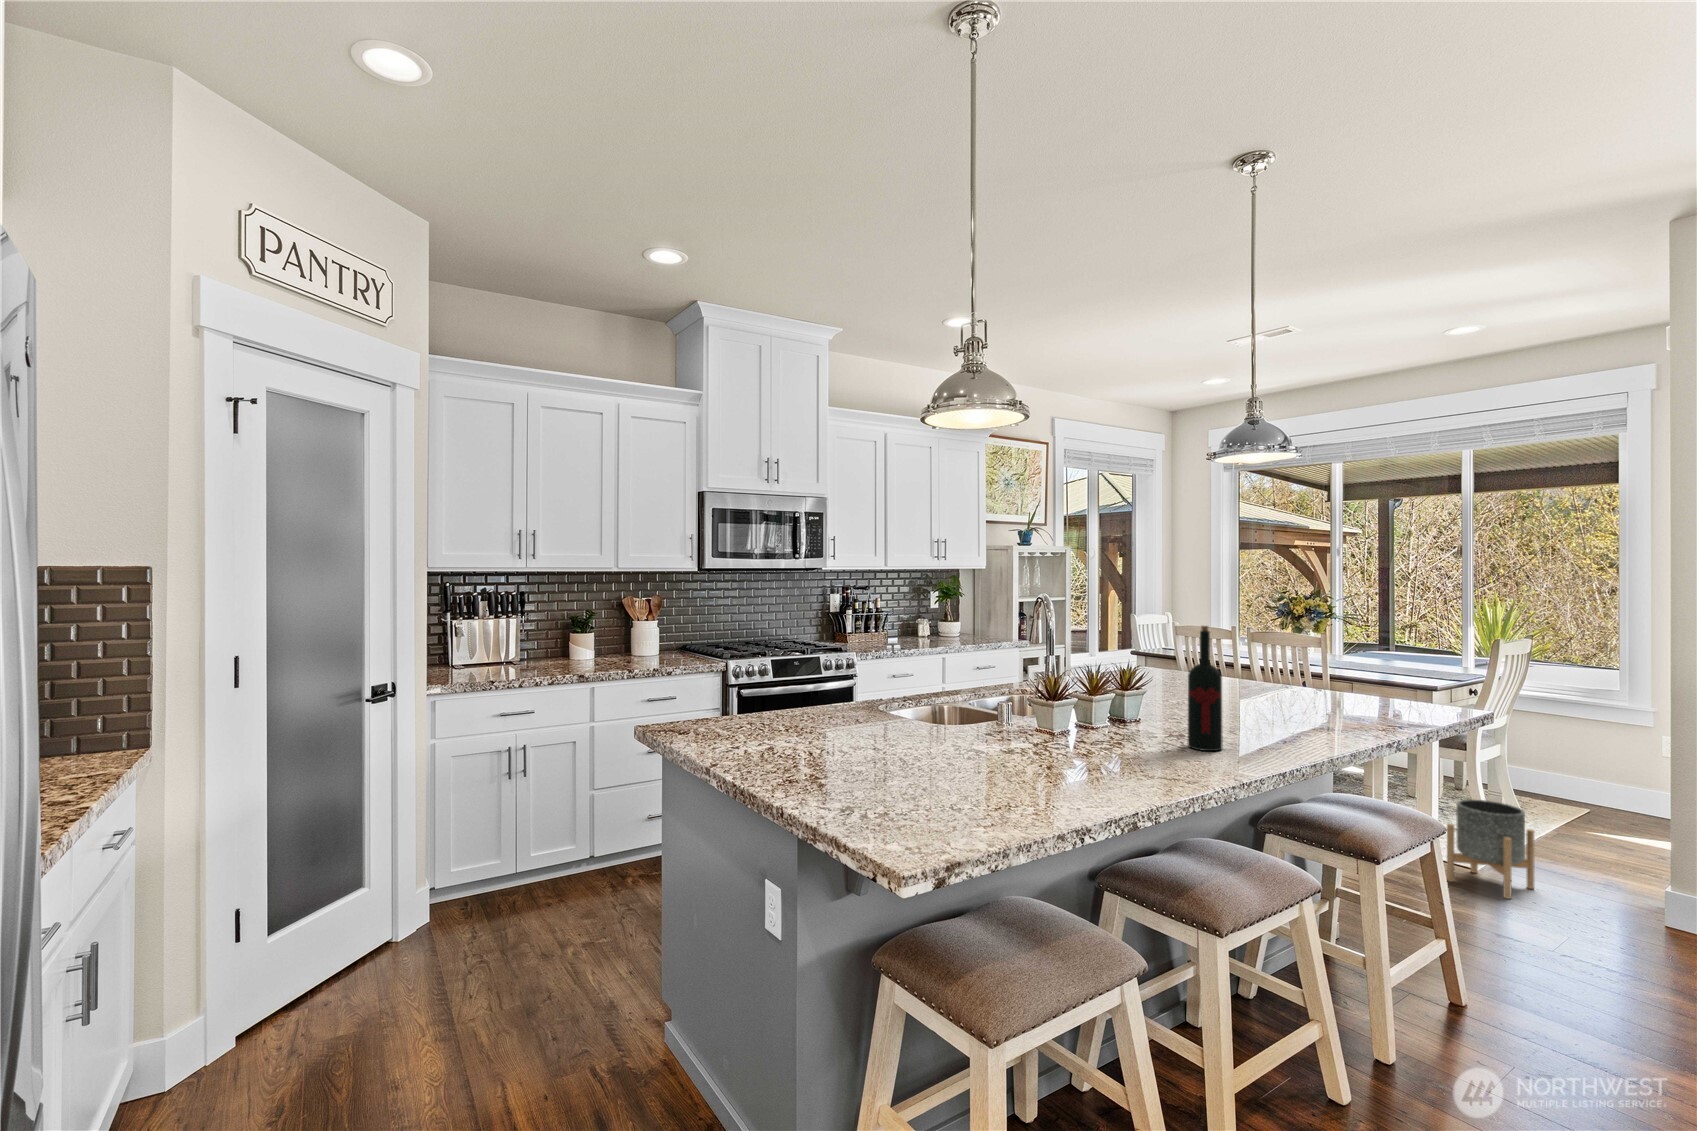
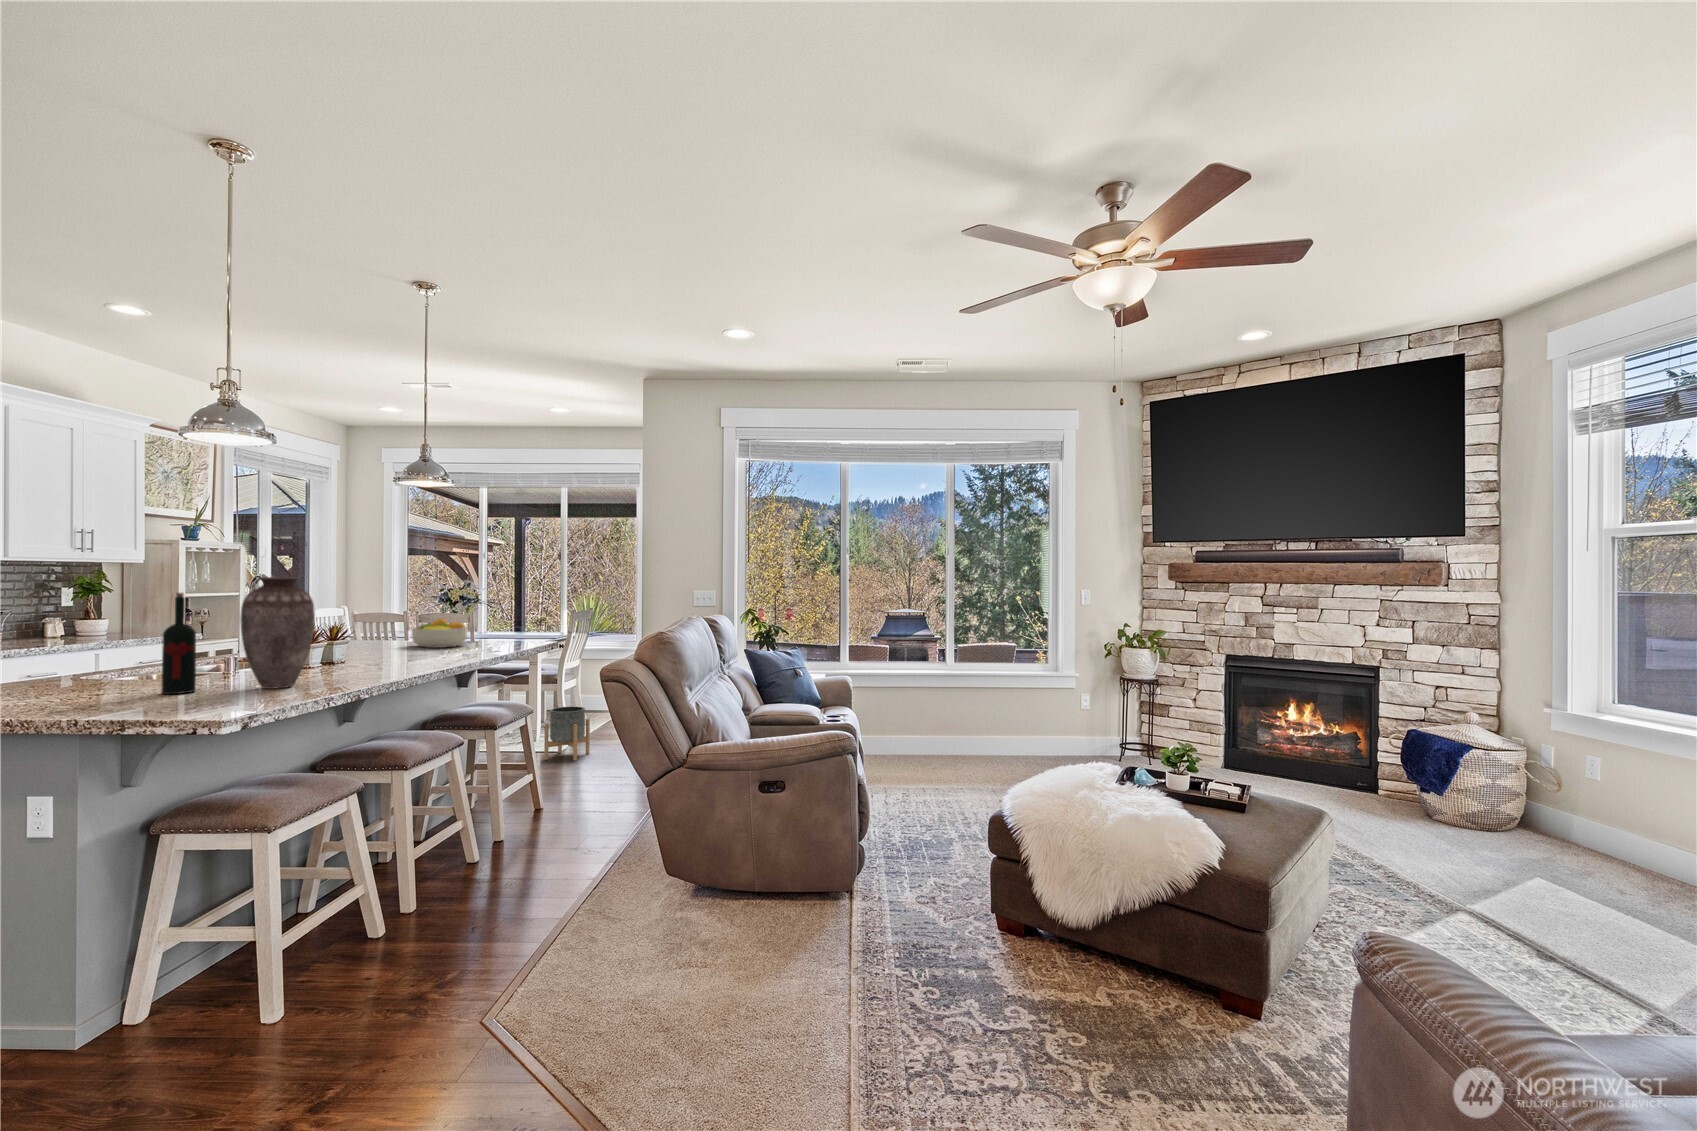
vase: none [984,610,1076,783] -> present [240,577,315,689]
wine bottle: present [1188,626,1223,751] -> present [162,593,196,694]
fruit bowl: none [1236,654,1321,703] -> present [411,618,468,648]

